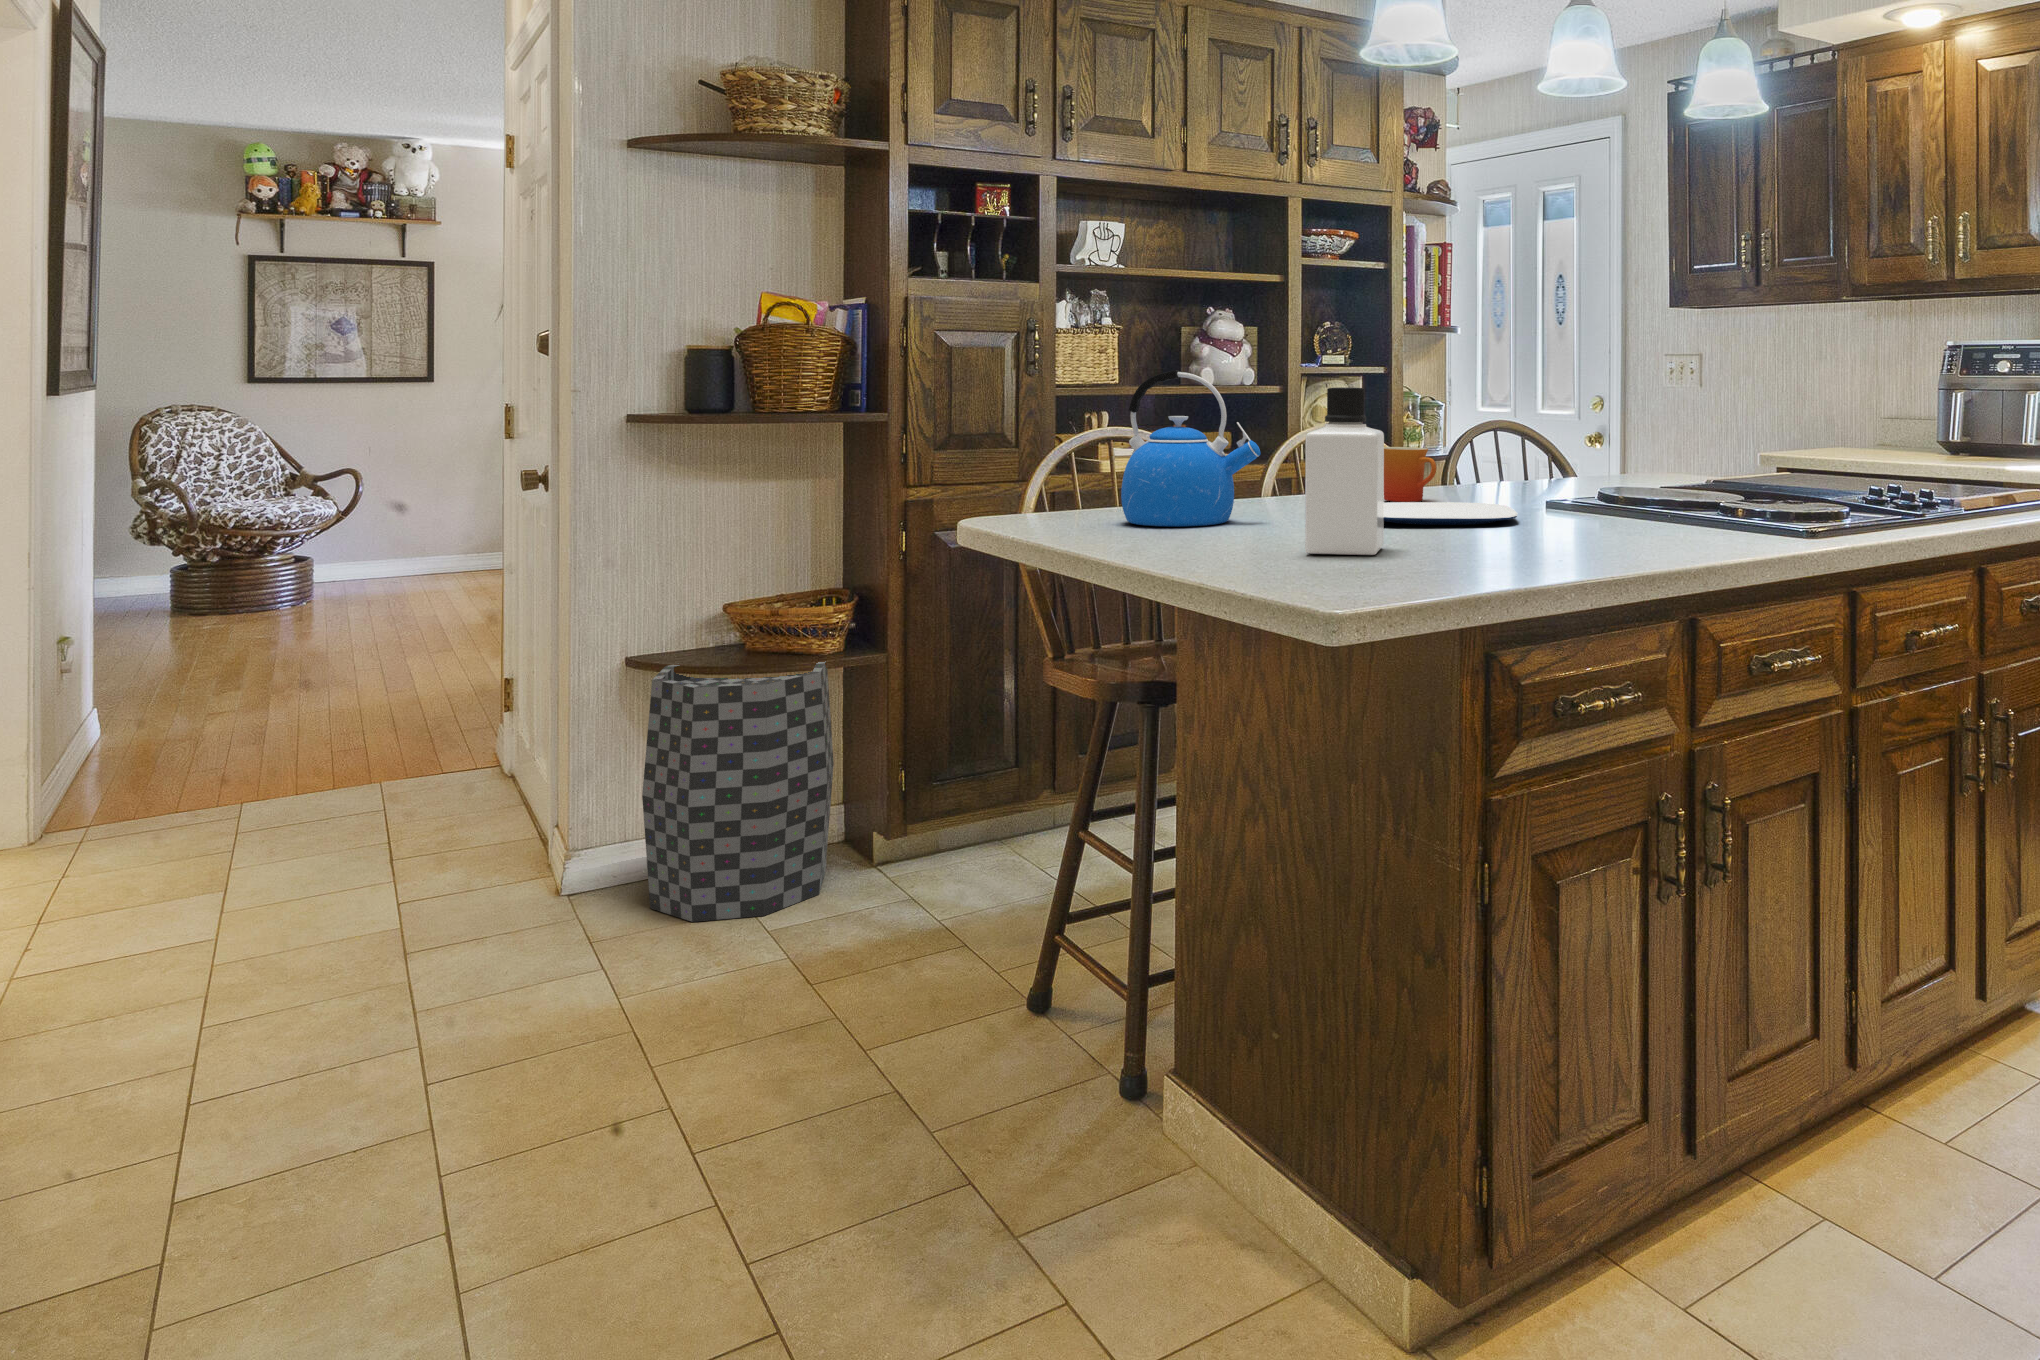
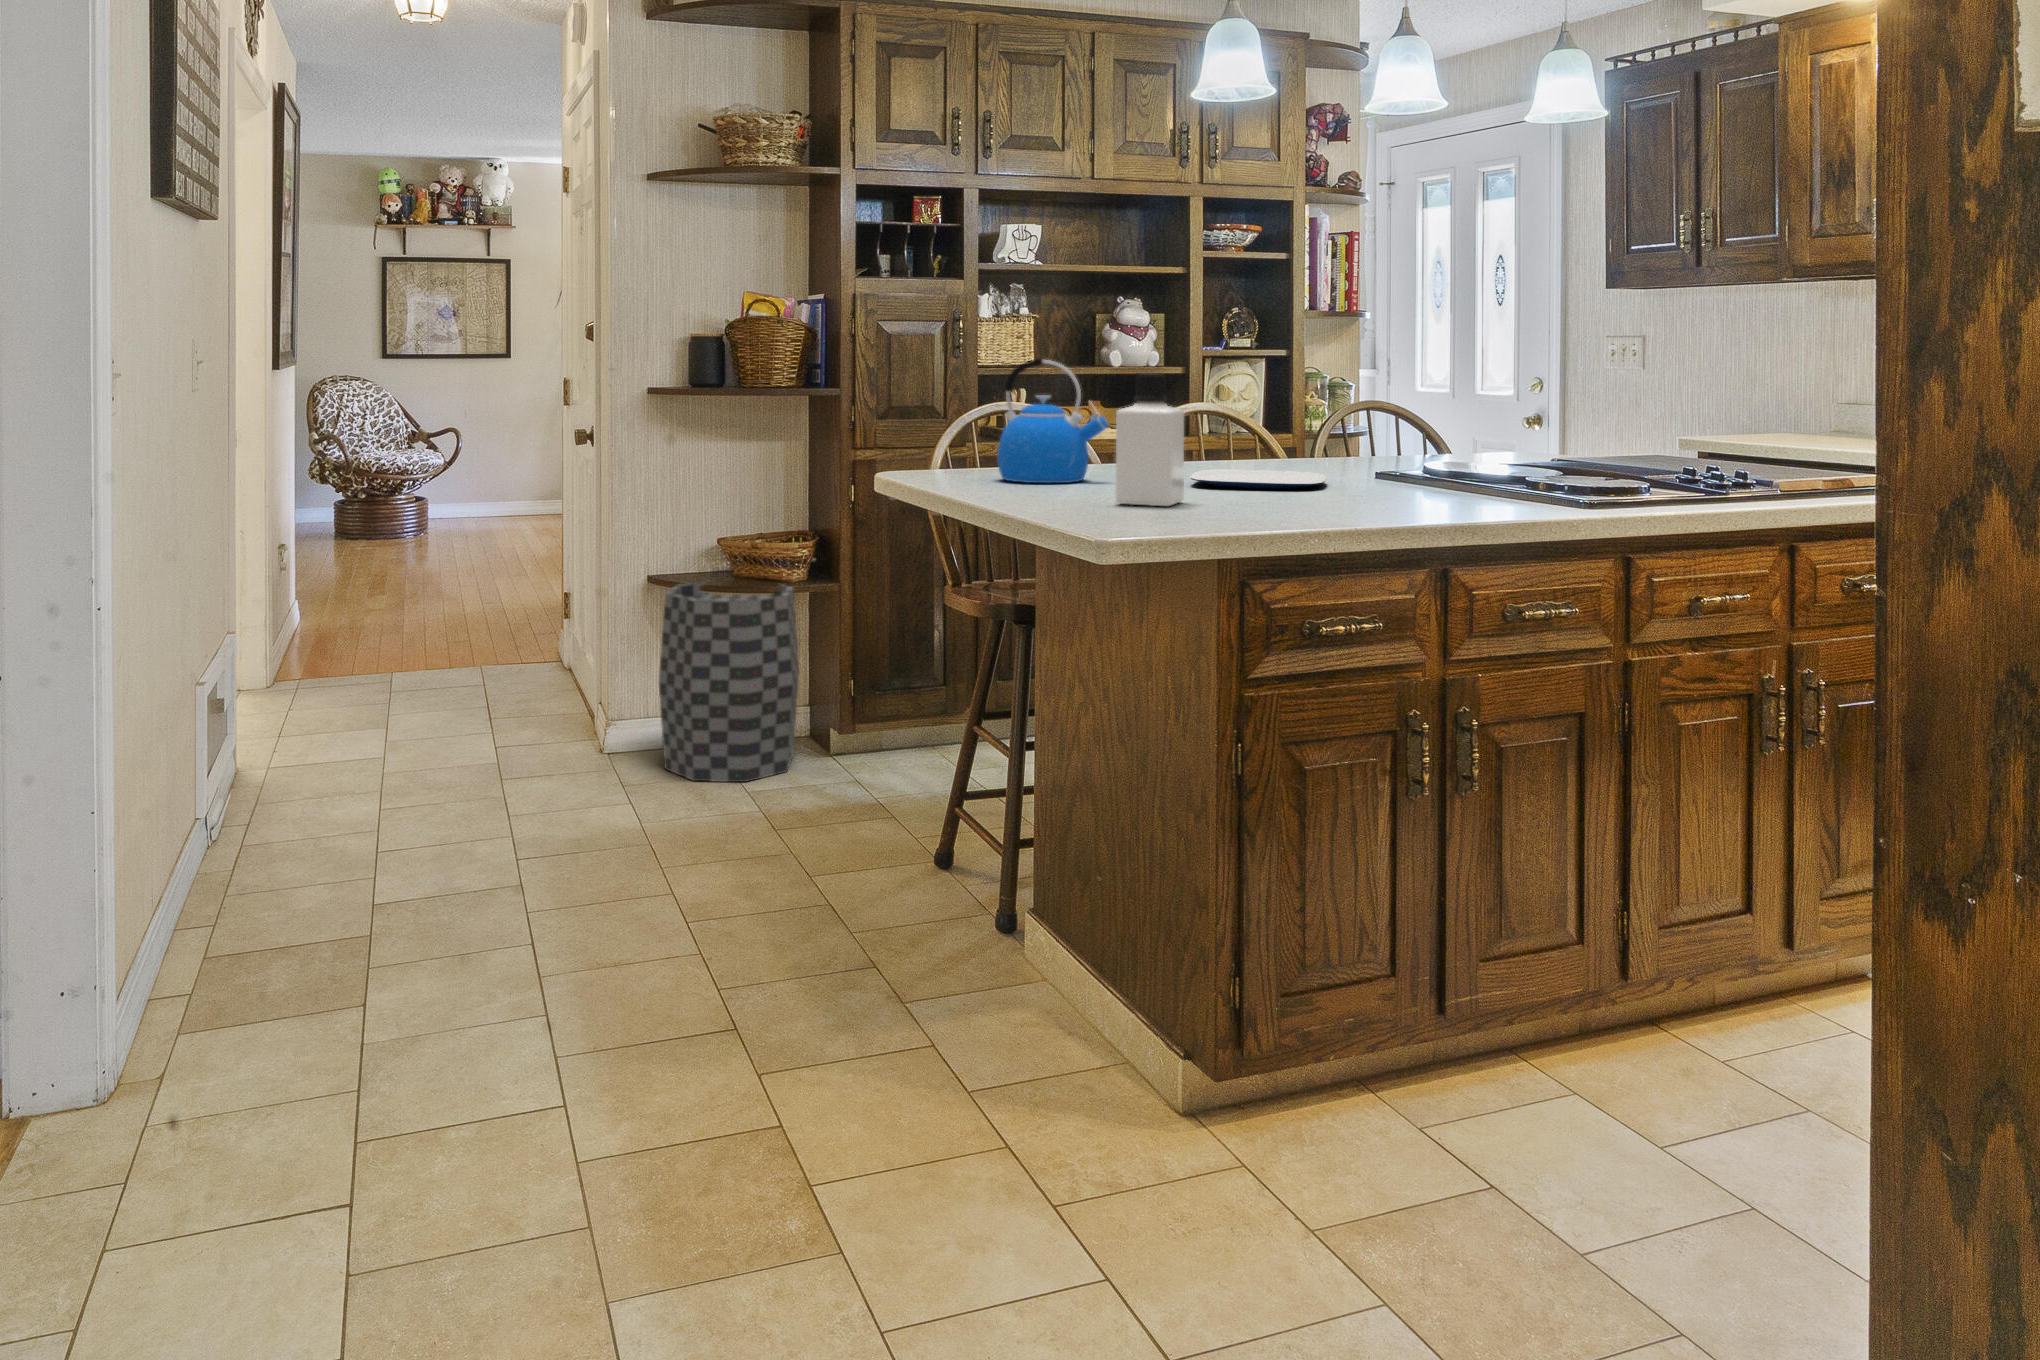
mug: present [1384,447,1436,502] -> none [1230,424,1277,471]

